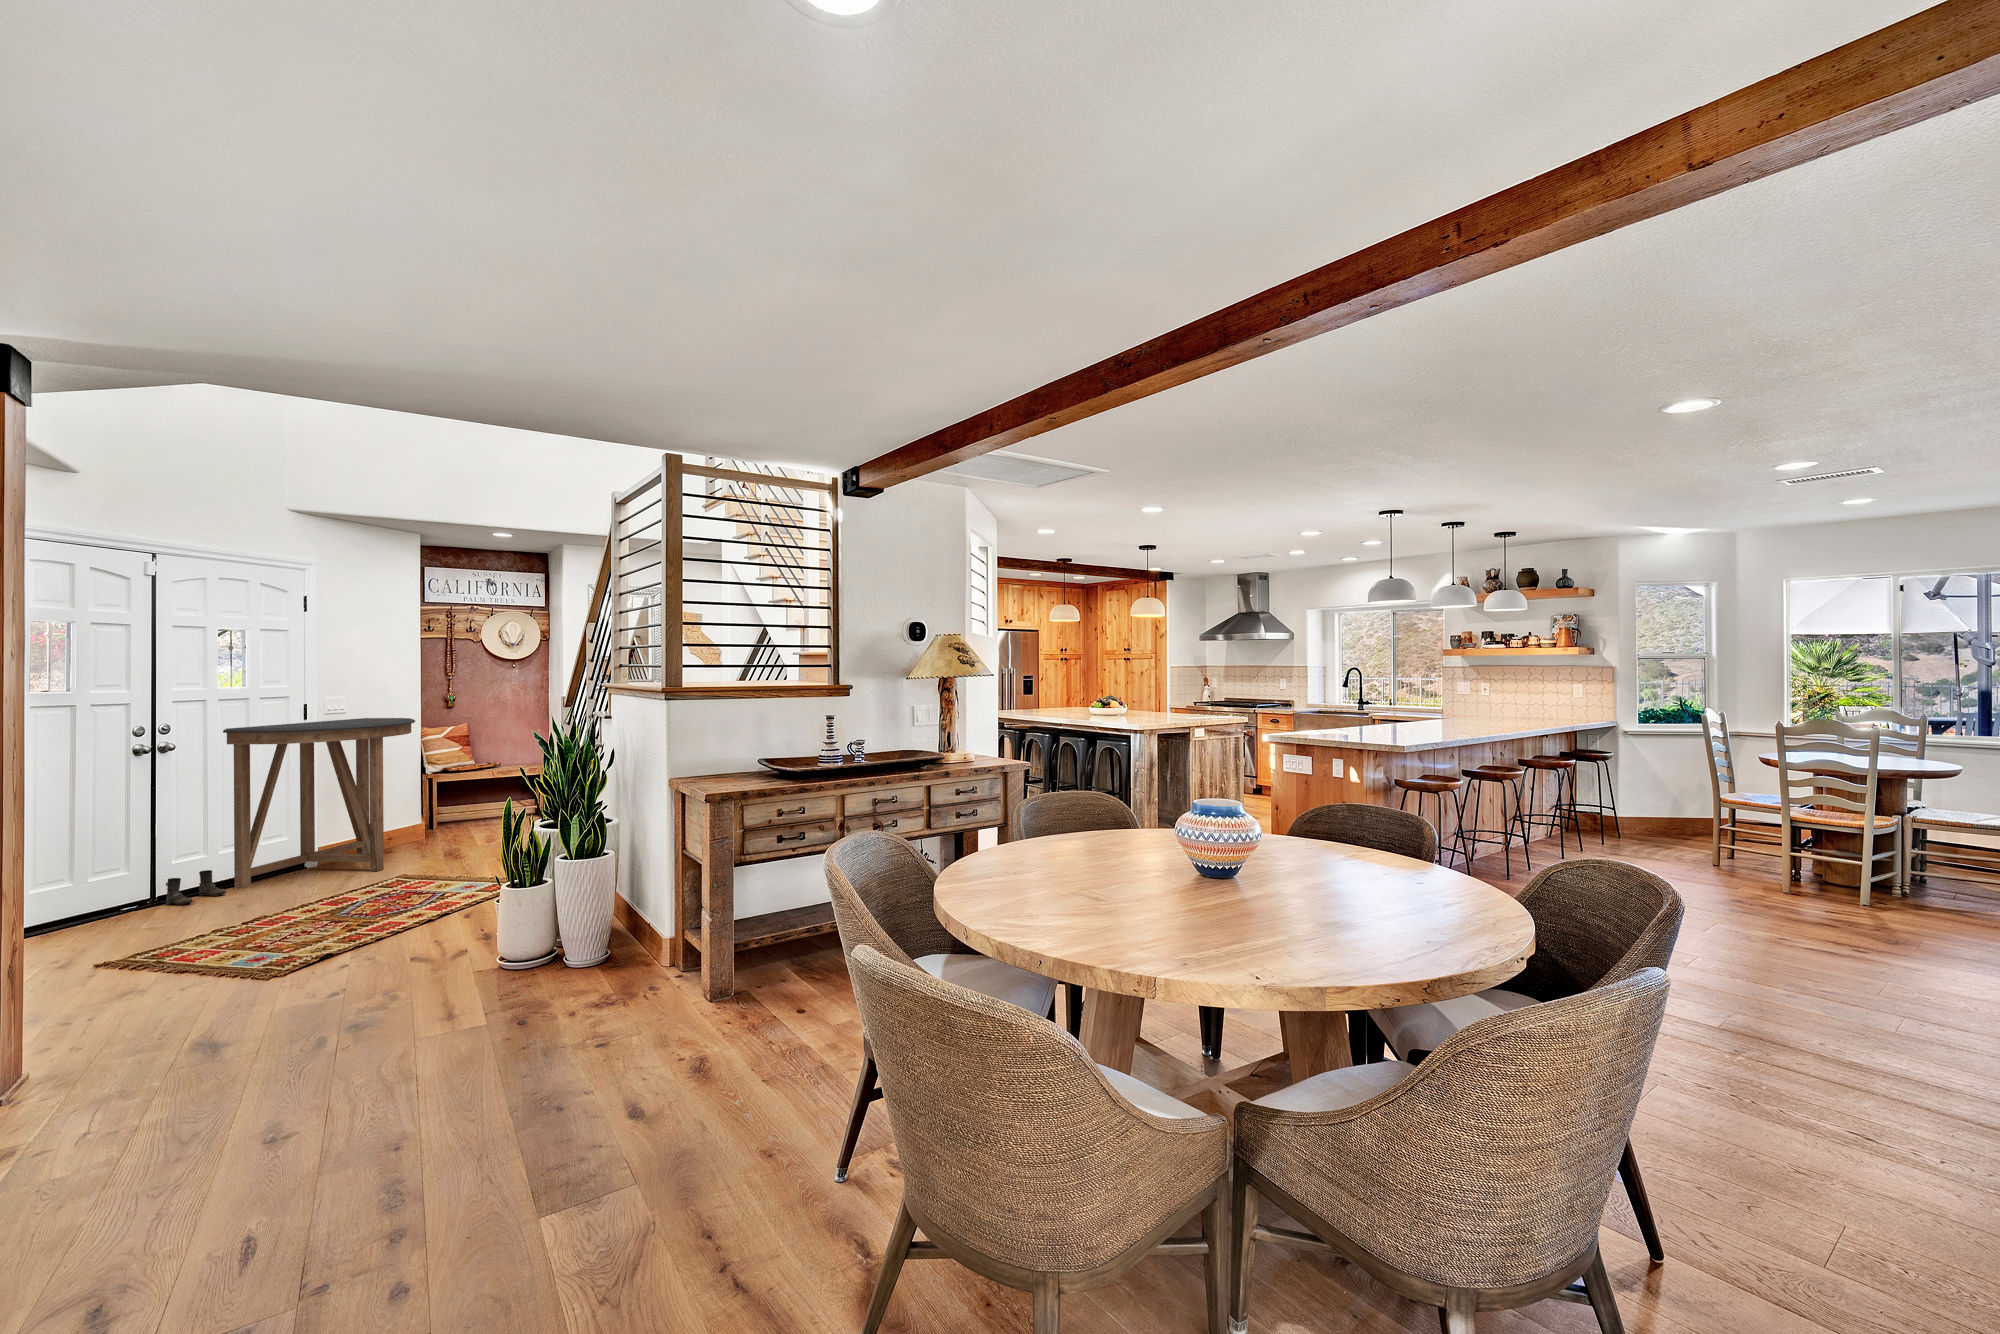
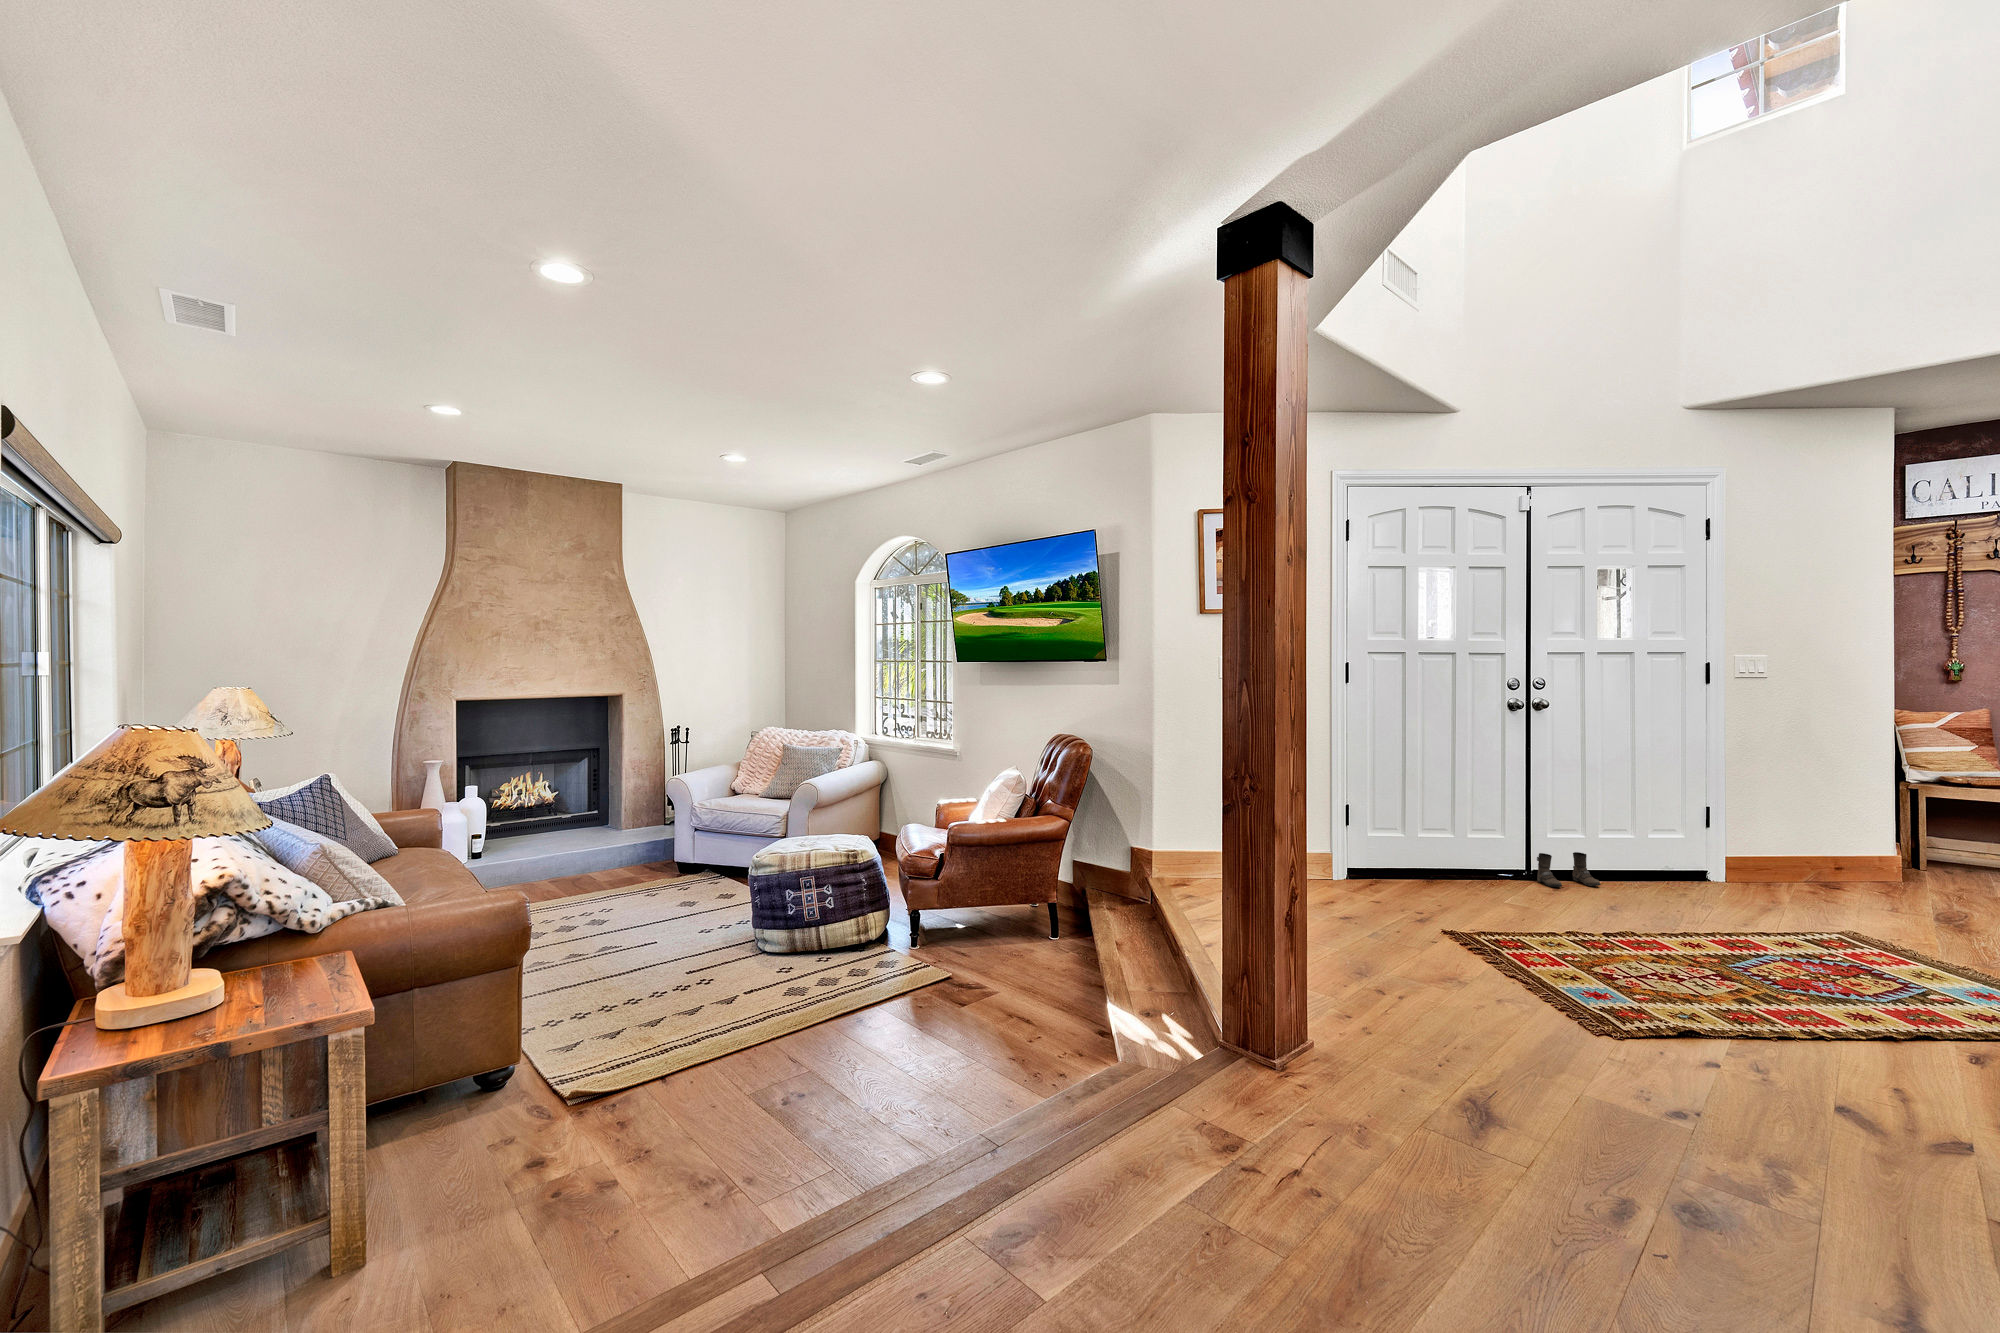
console table: present [223,718,415,888] -> none [1601,686,1881,909]

